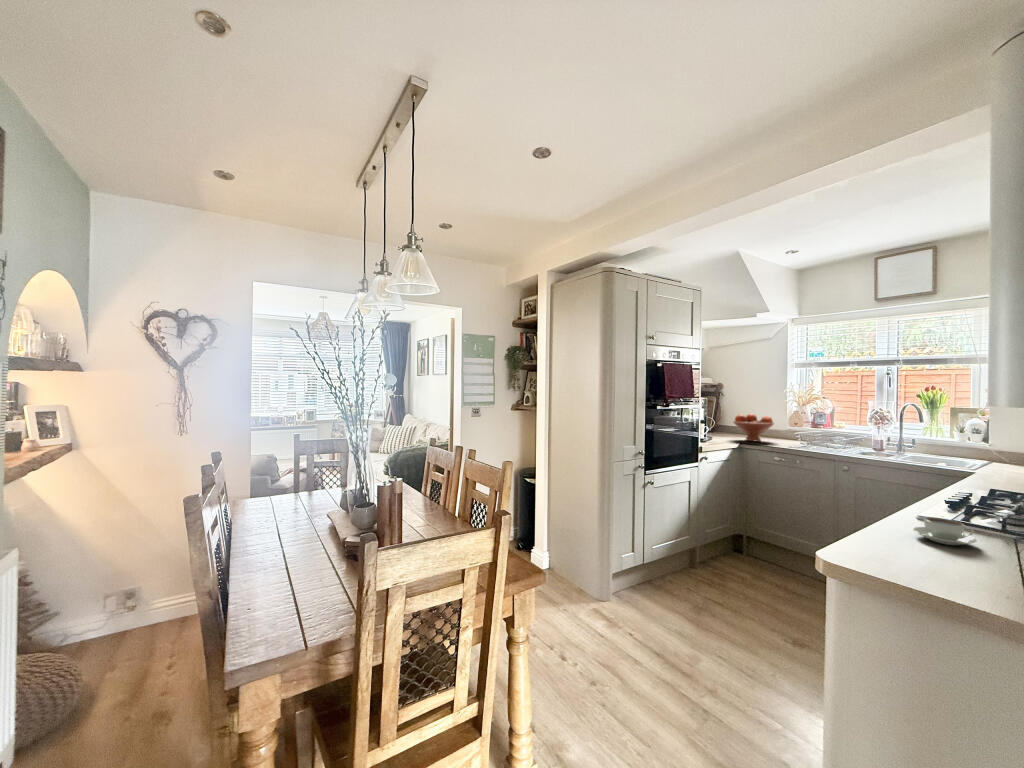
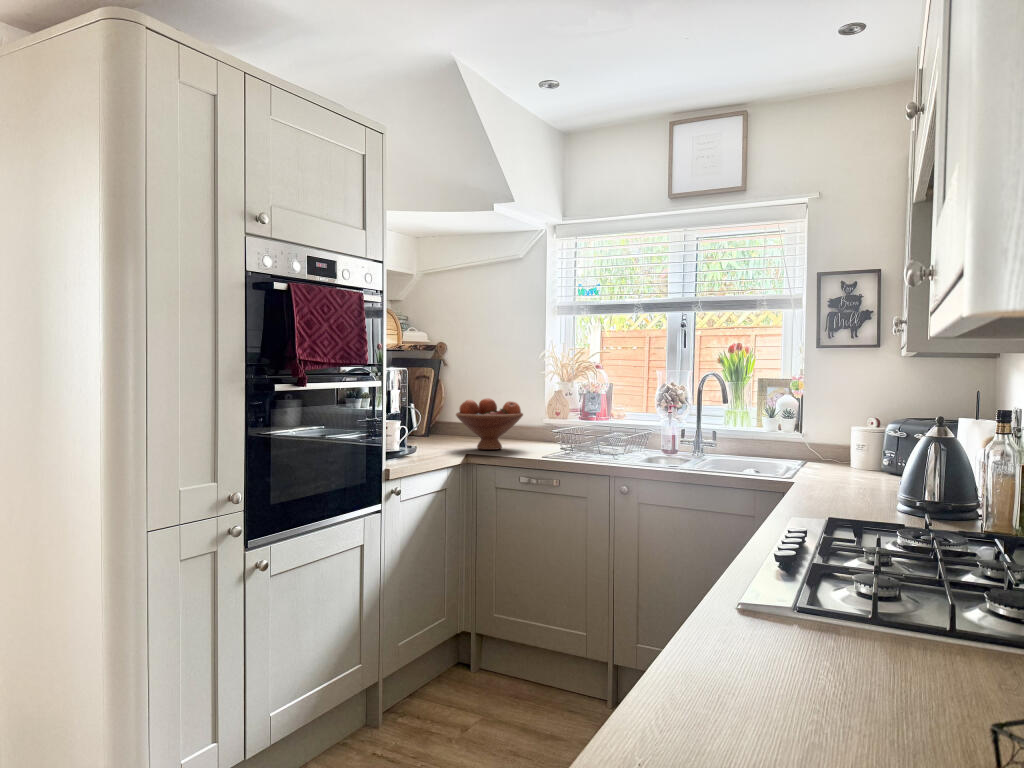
coffee cup: present [913,517,977,545] -> none [759,626,878,700]

